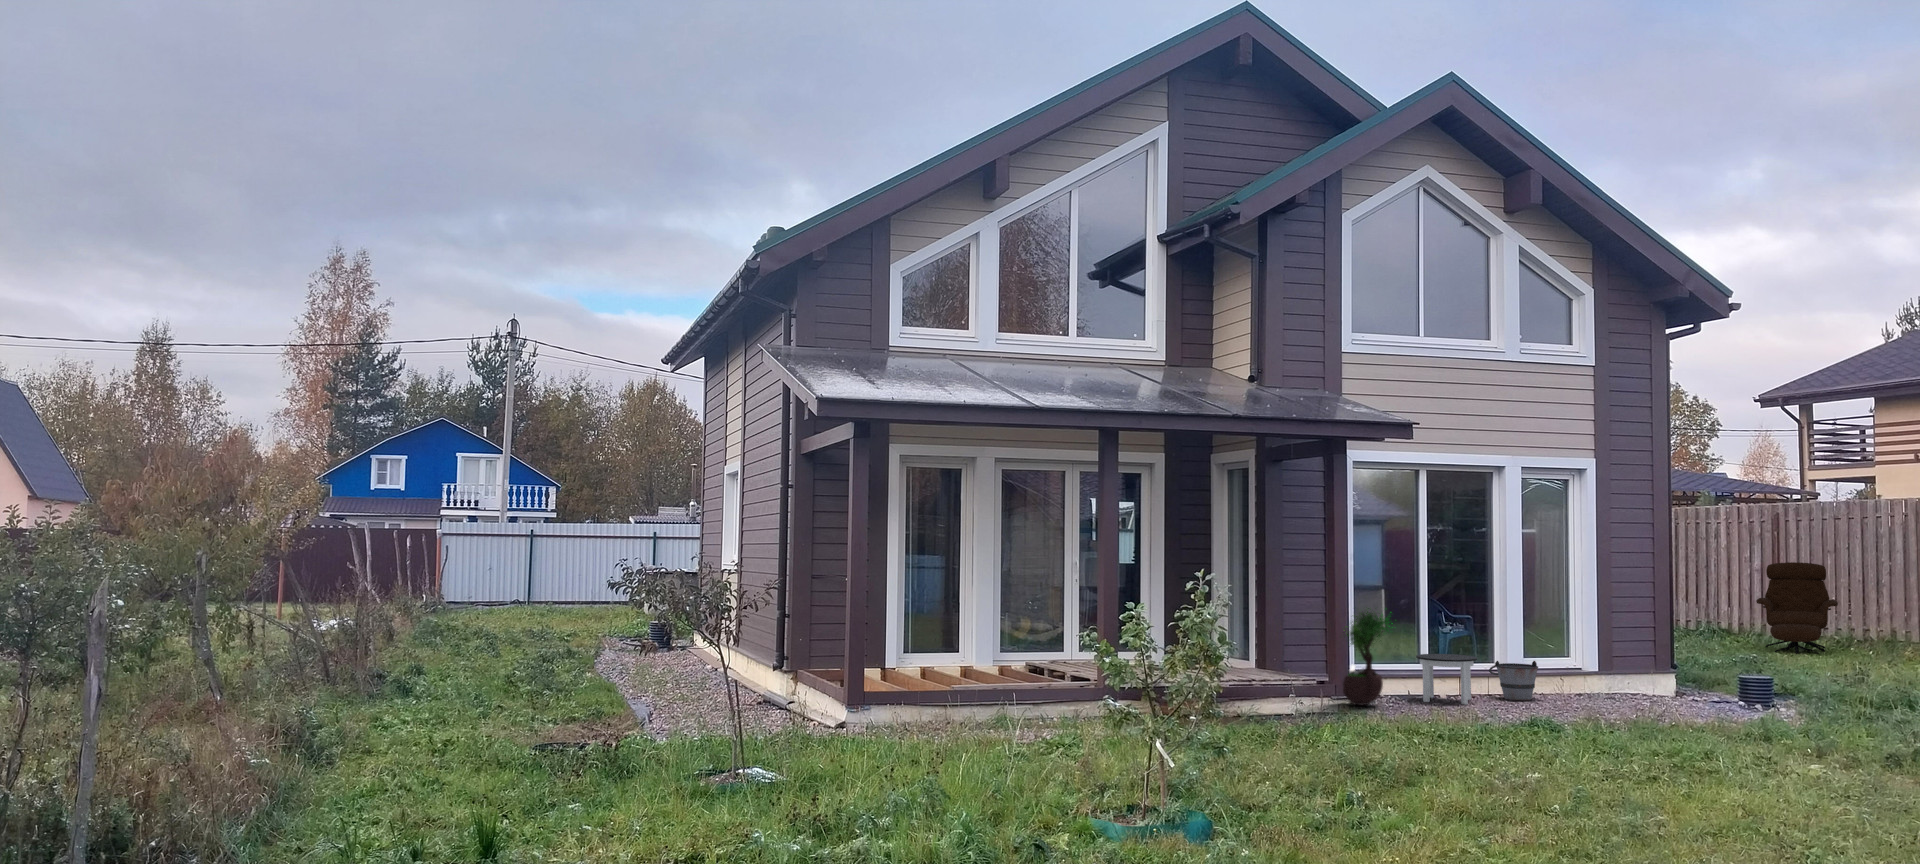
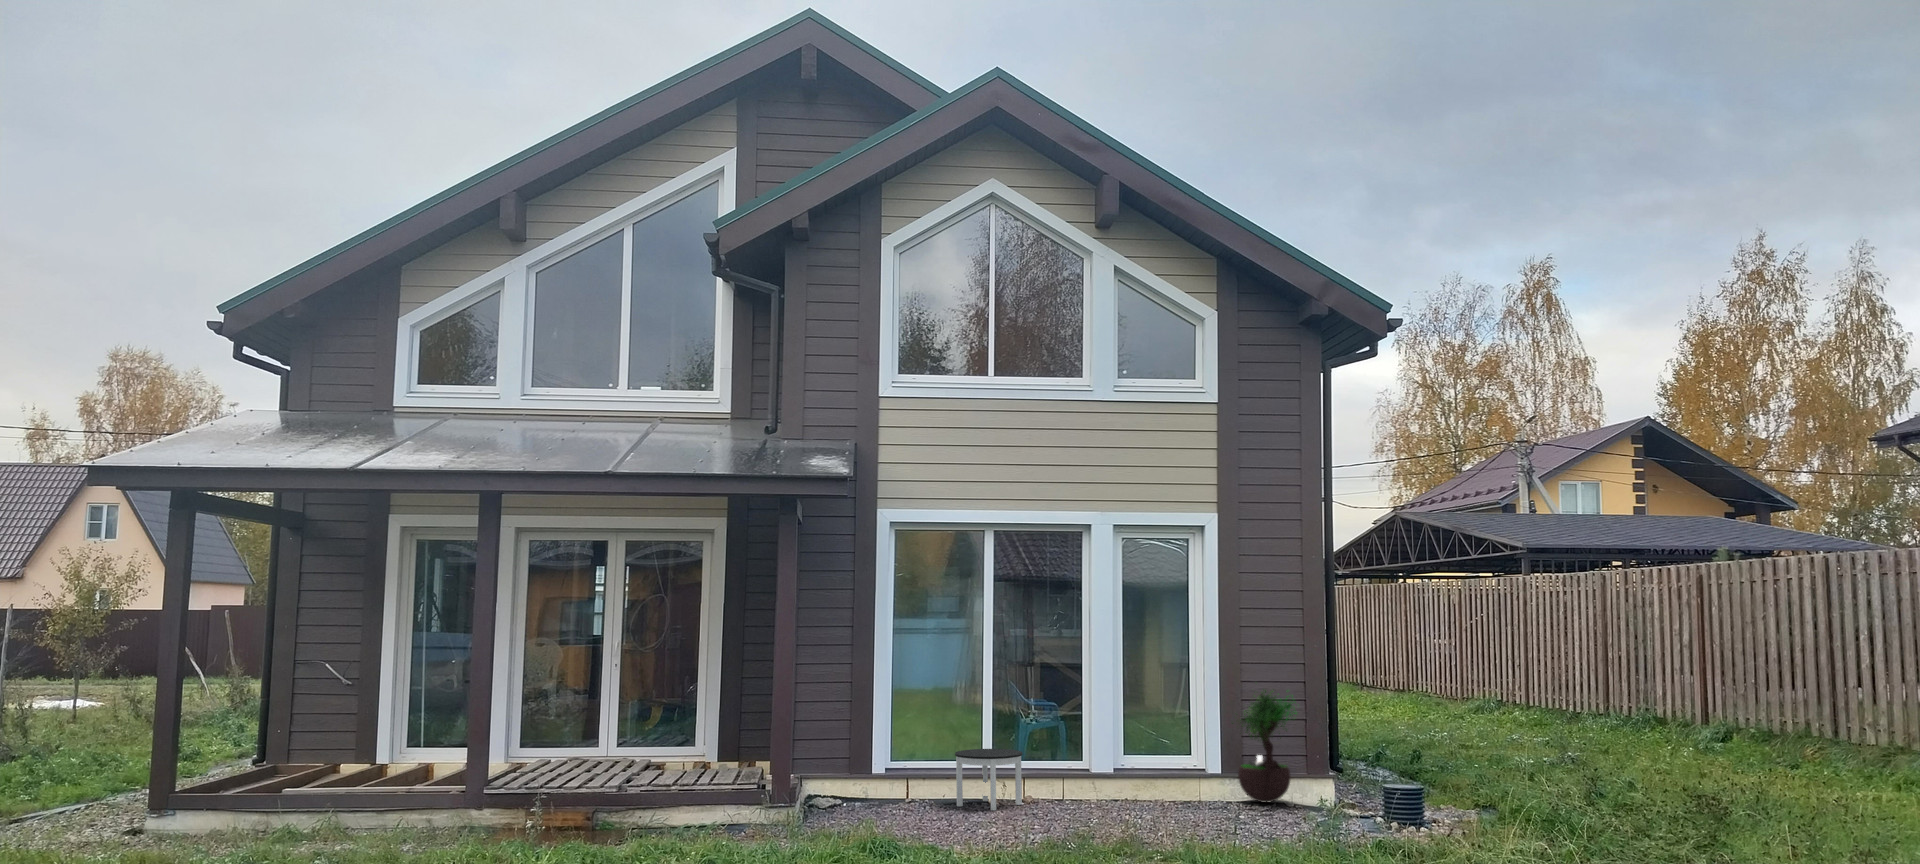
lounge chair: present [1756,562,1838,654] -> none [1654,637,1756,754]
potted tree: present [1343,608,1393,705] -> present [1232,689,1296,803]
bucket: present [1489,661,1538,700] -> none [1057,758,1111,807]

